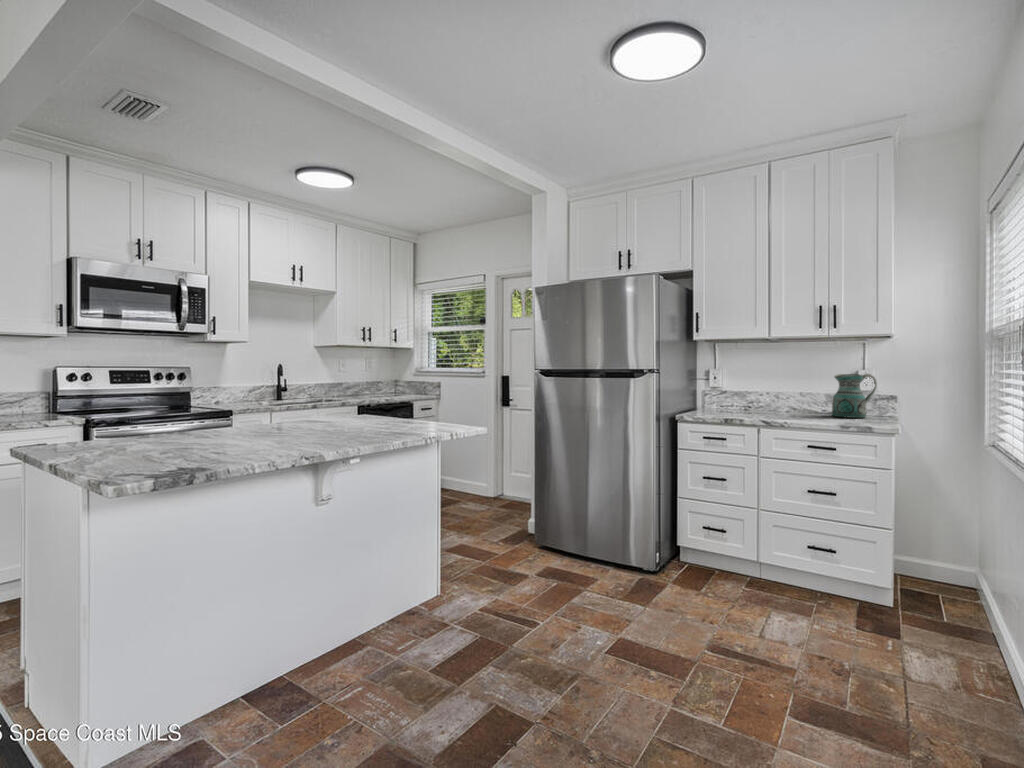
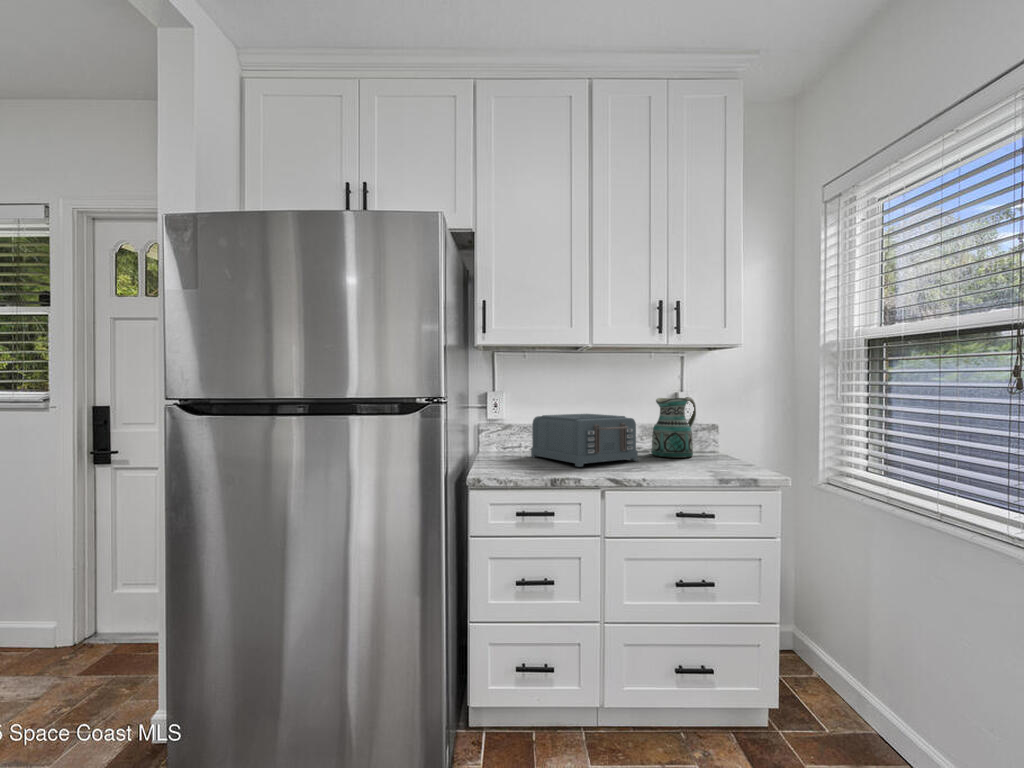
toaster: none [737,384,809,417] -> present [531,414,638,467]

